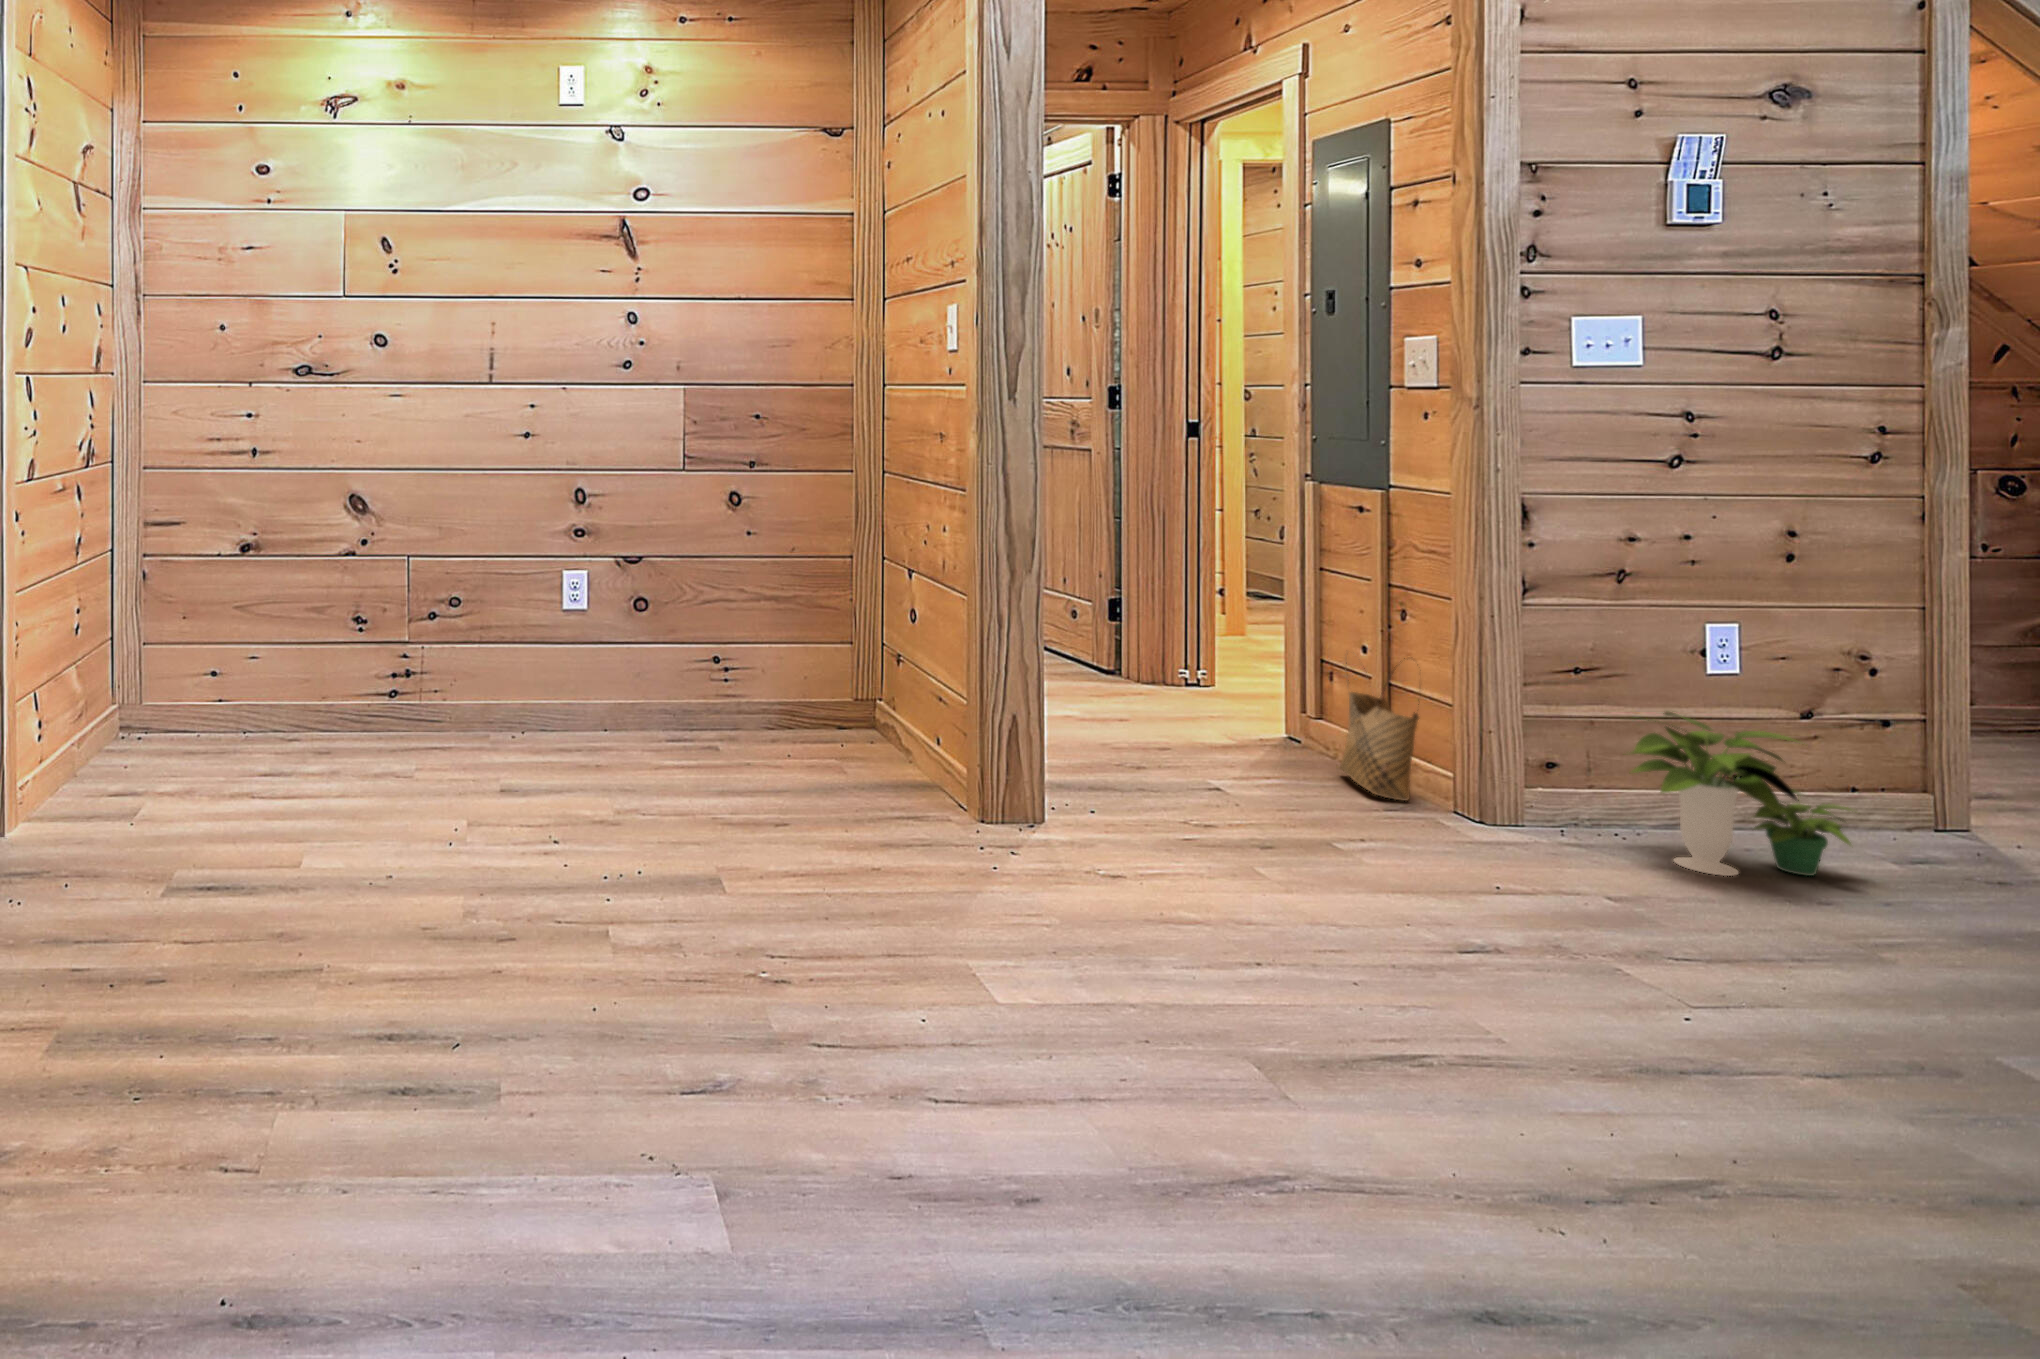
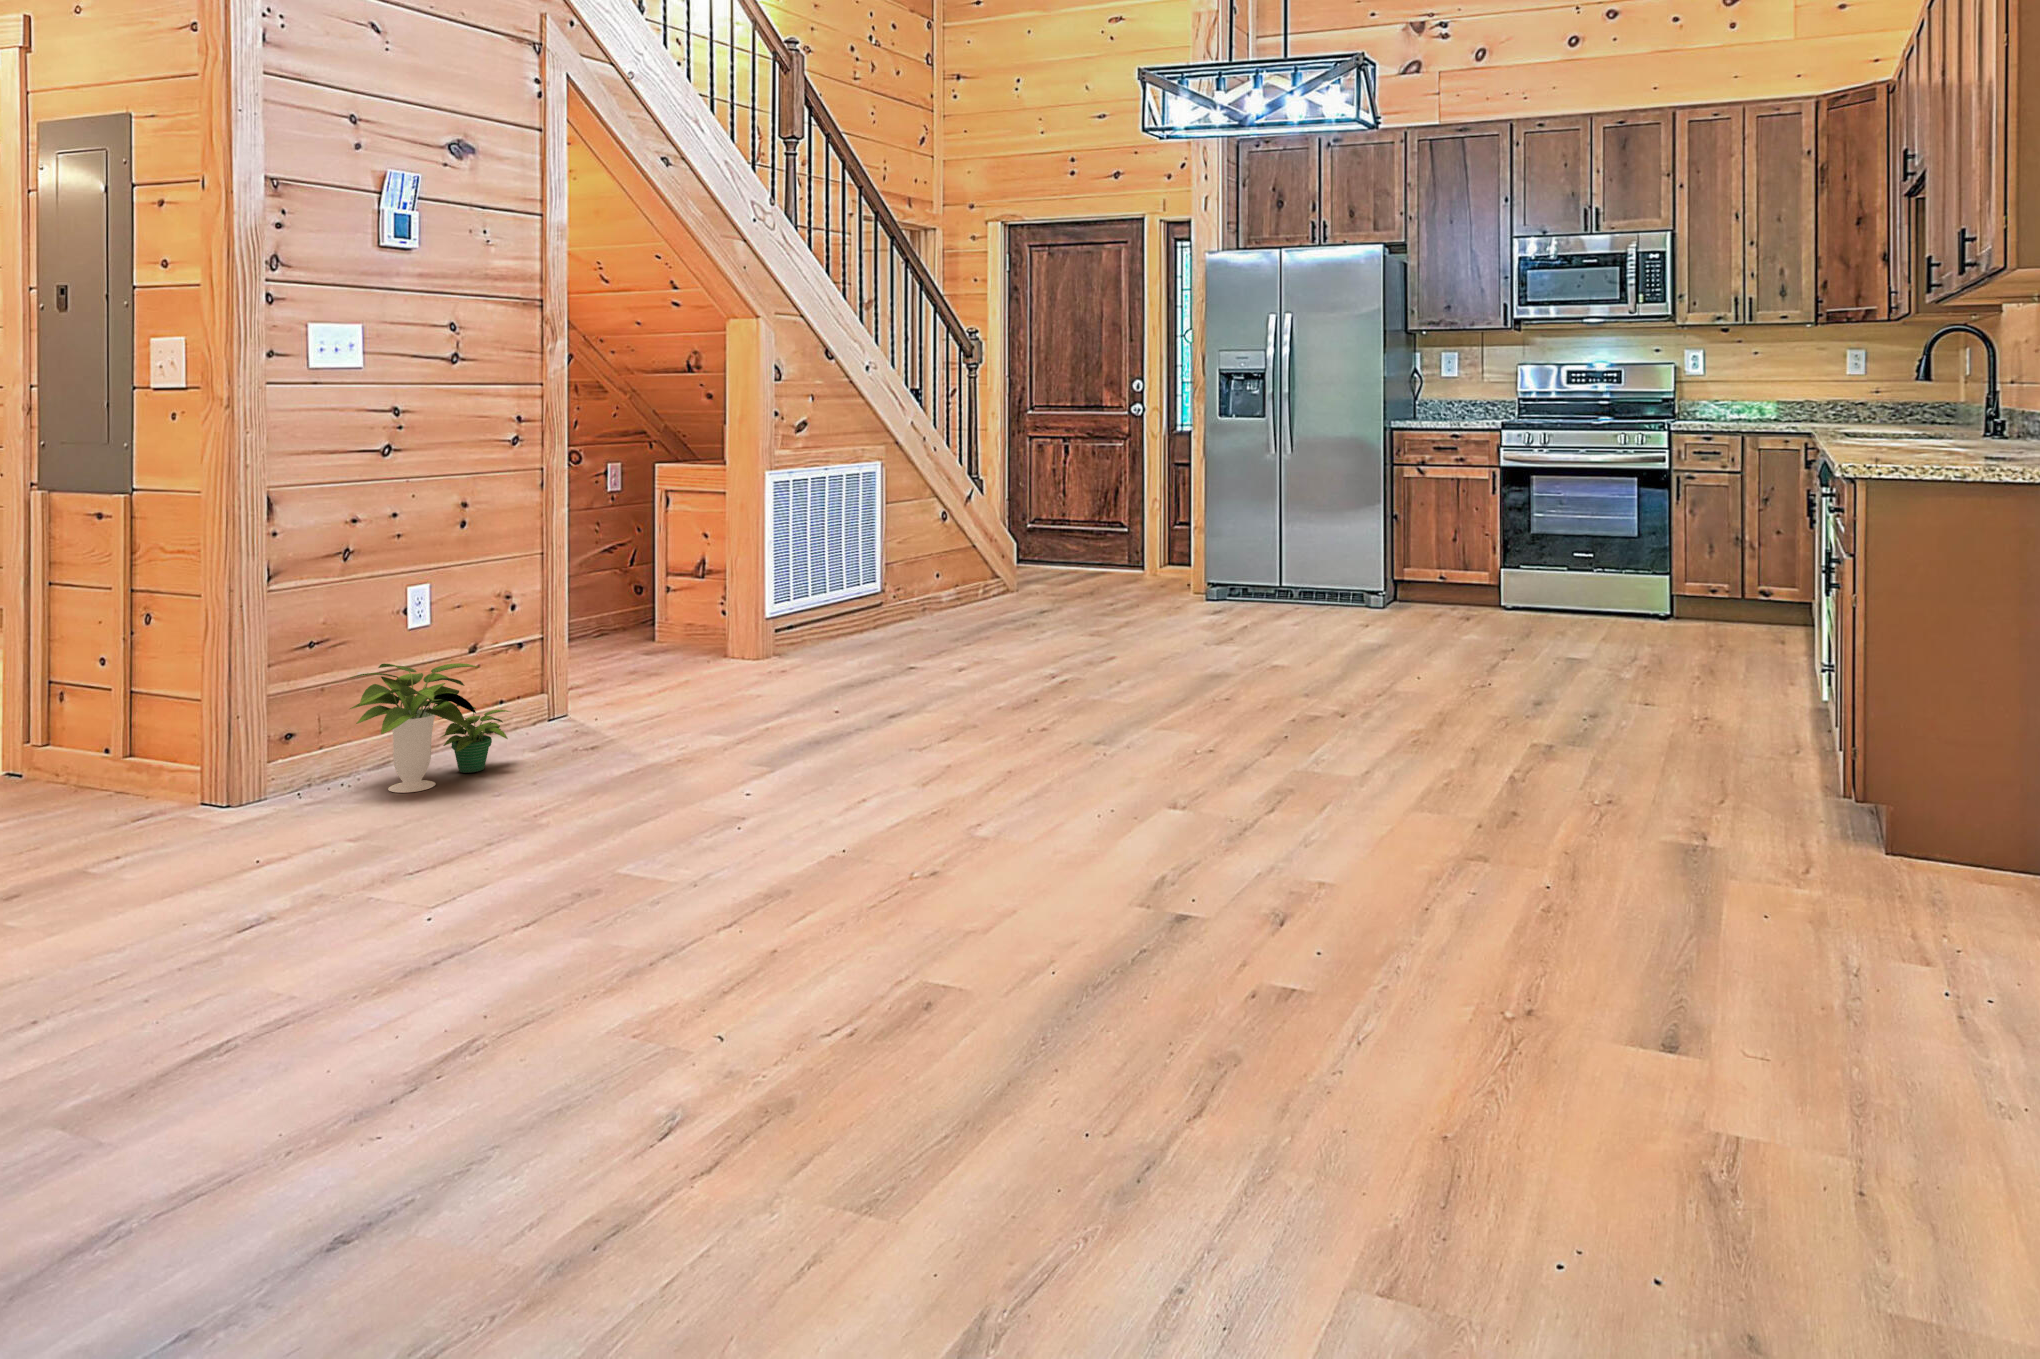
woven basket: present [1340,658,1420,801] -> none [79,663,168,812]

